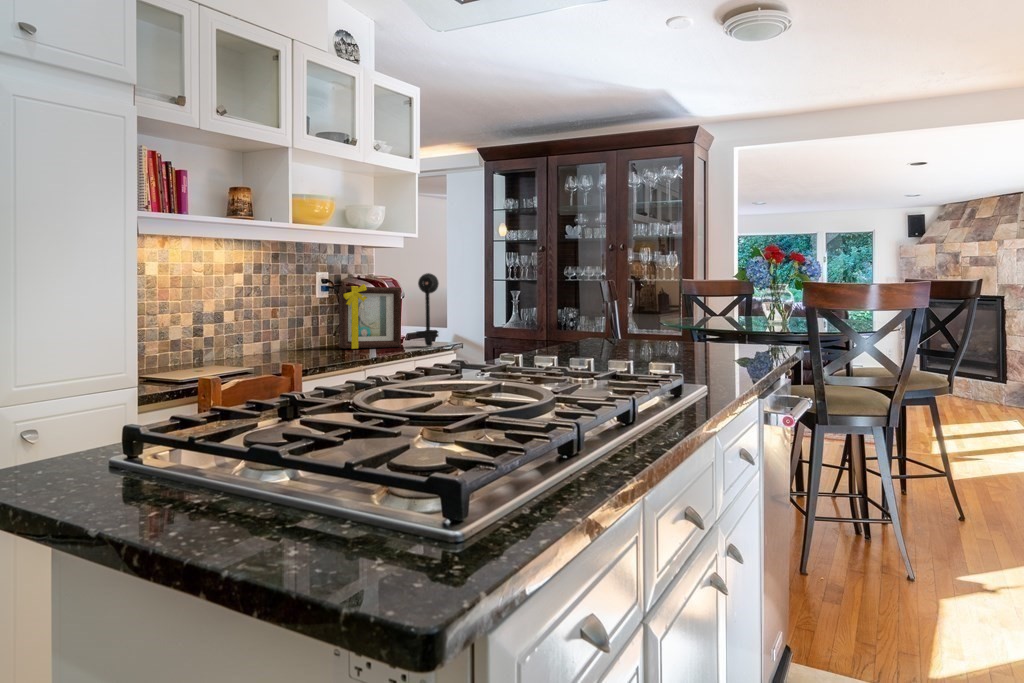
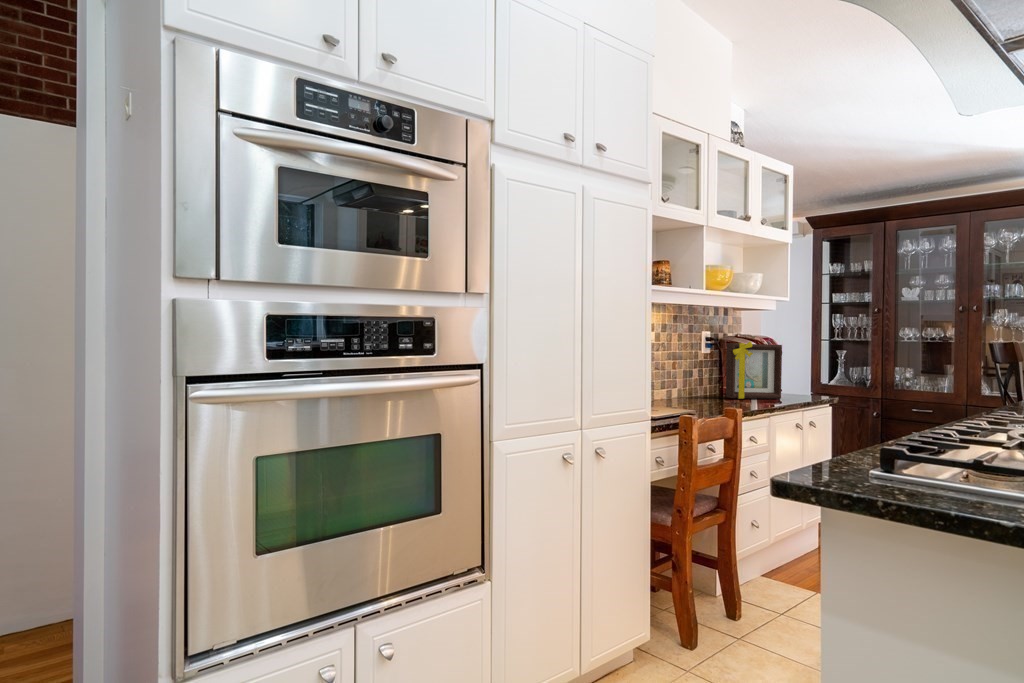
desk lamp: present [416,273,439,346] -> none [797,332,821,399]

